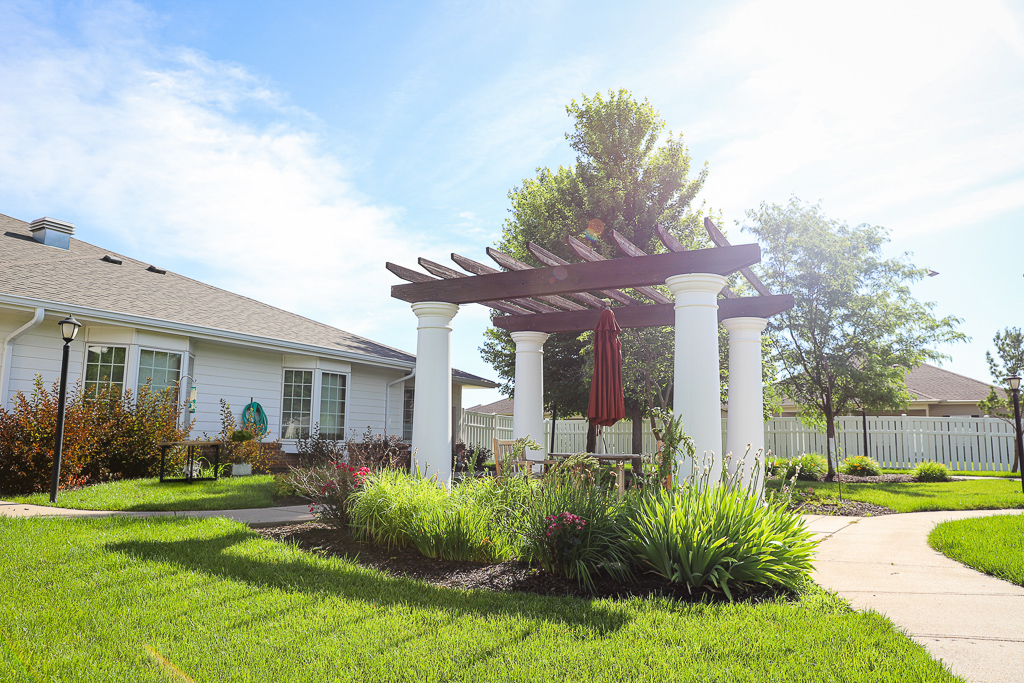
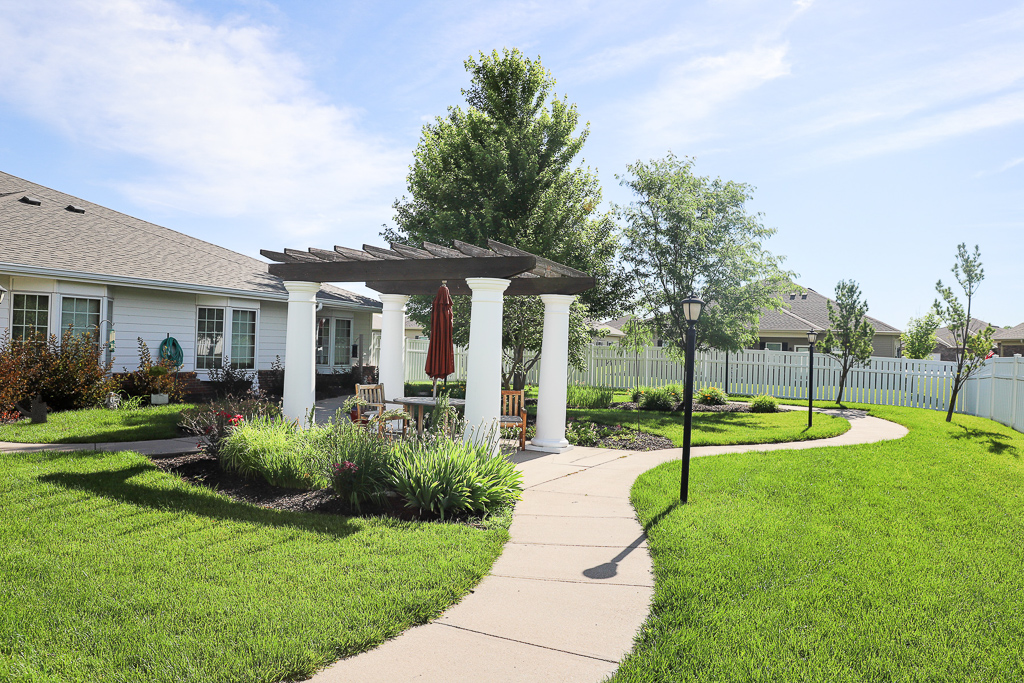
side table: present [158,441,223,484] -> none [81,377,140,415]
watering can: none [78,457,124,491] -> present [11,395,48,423]

